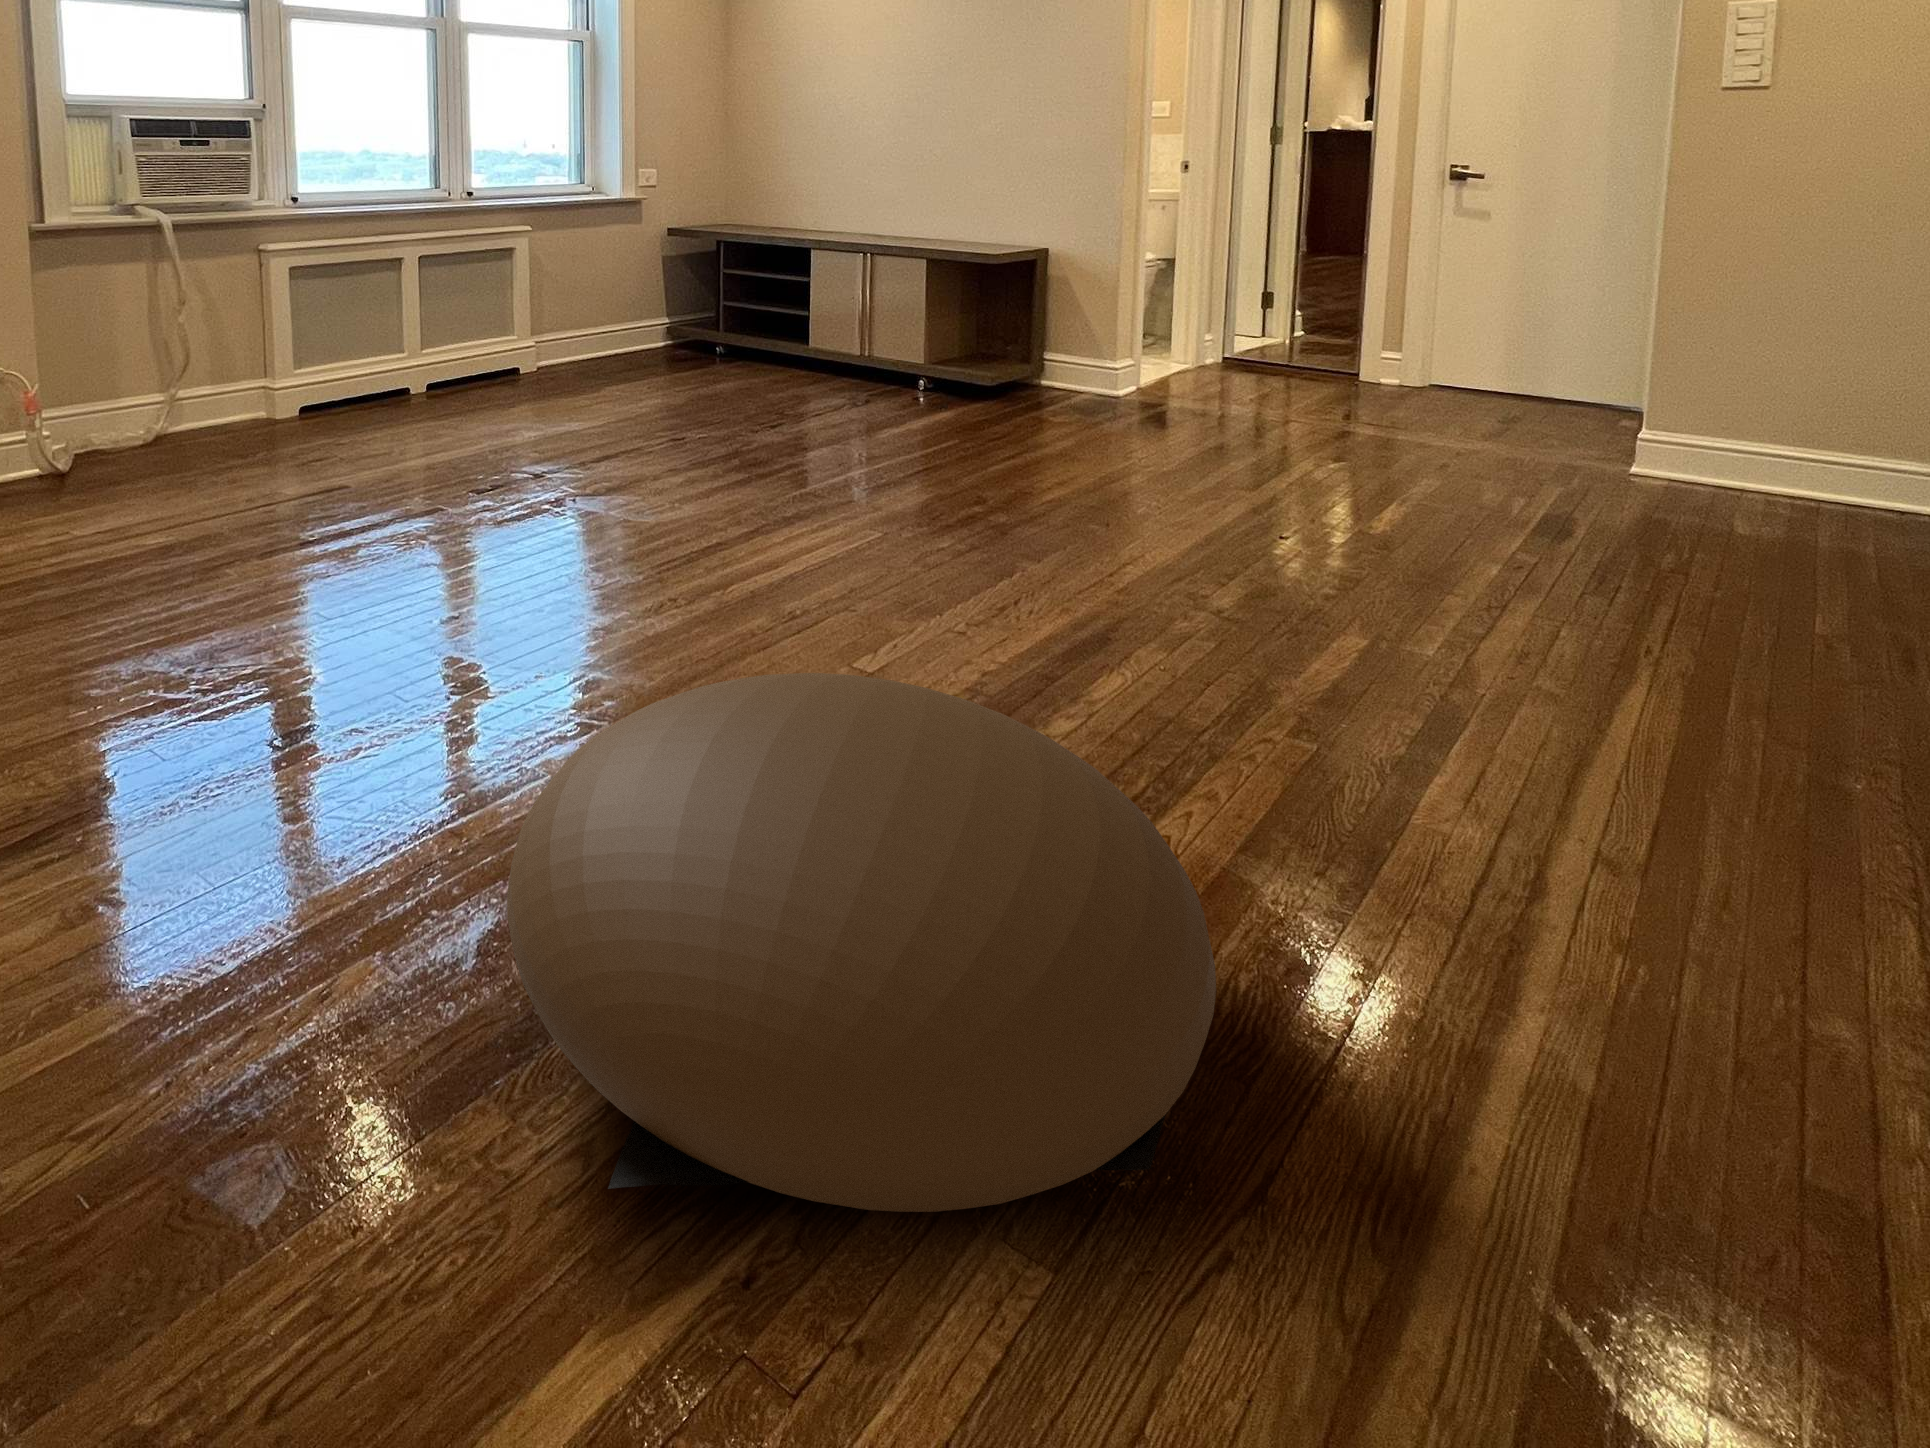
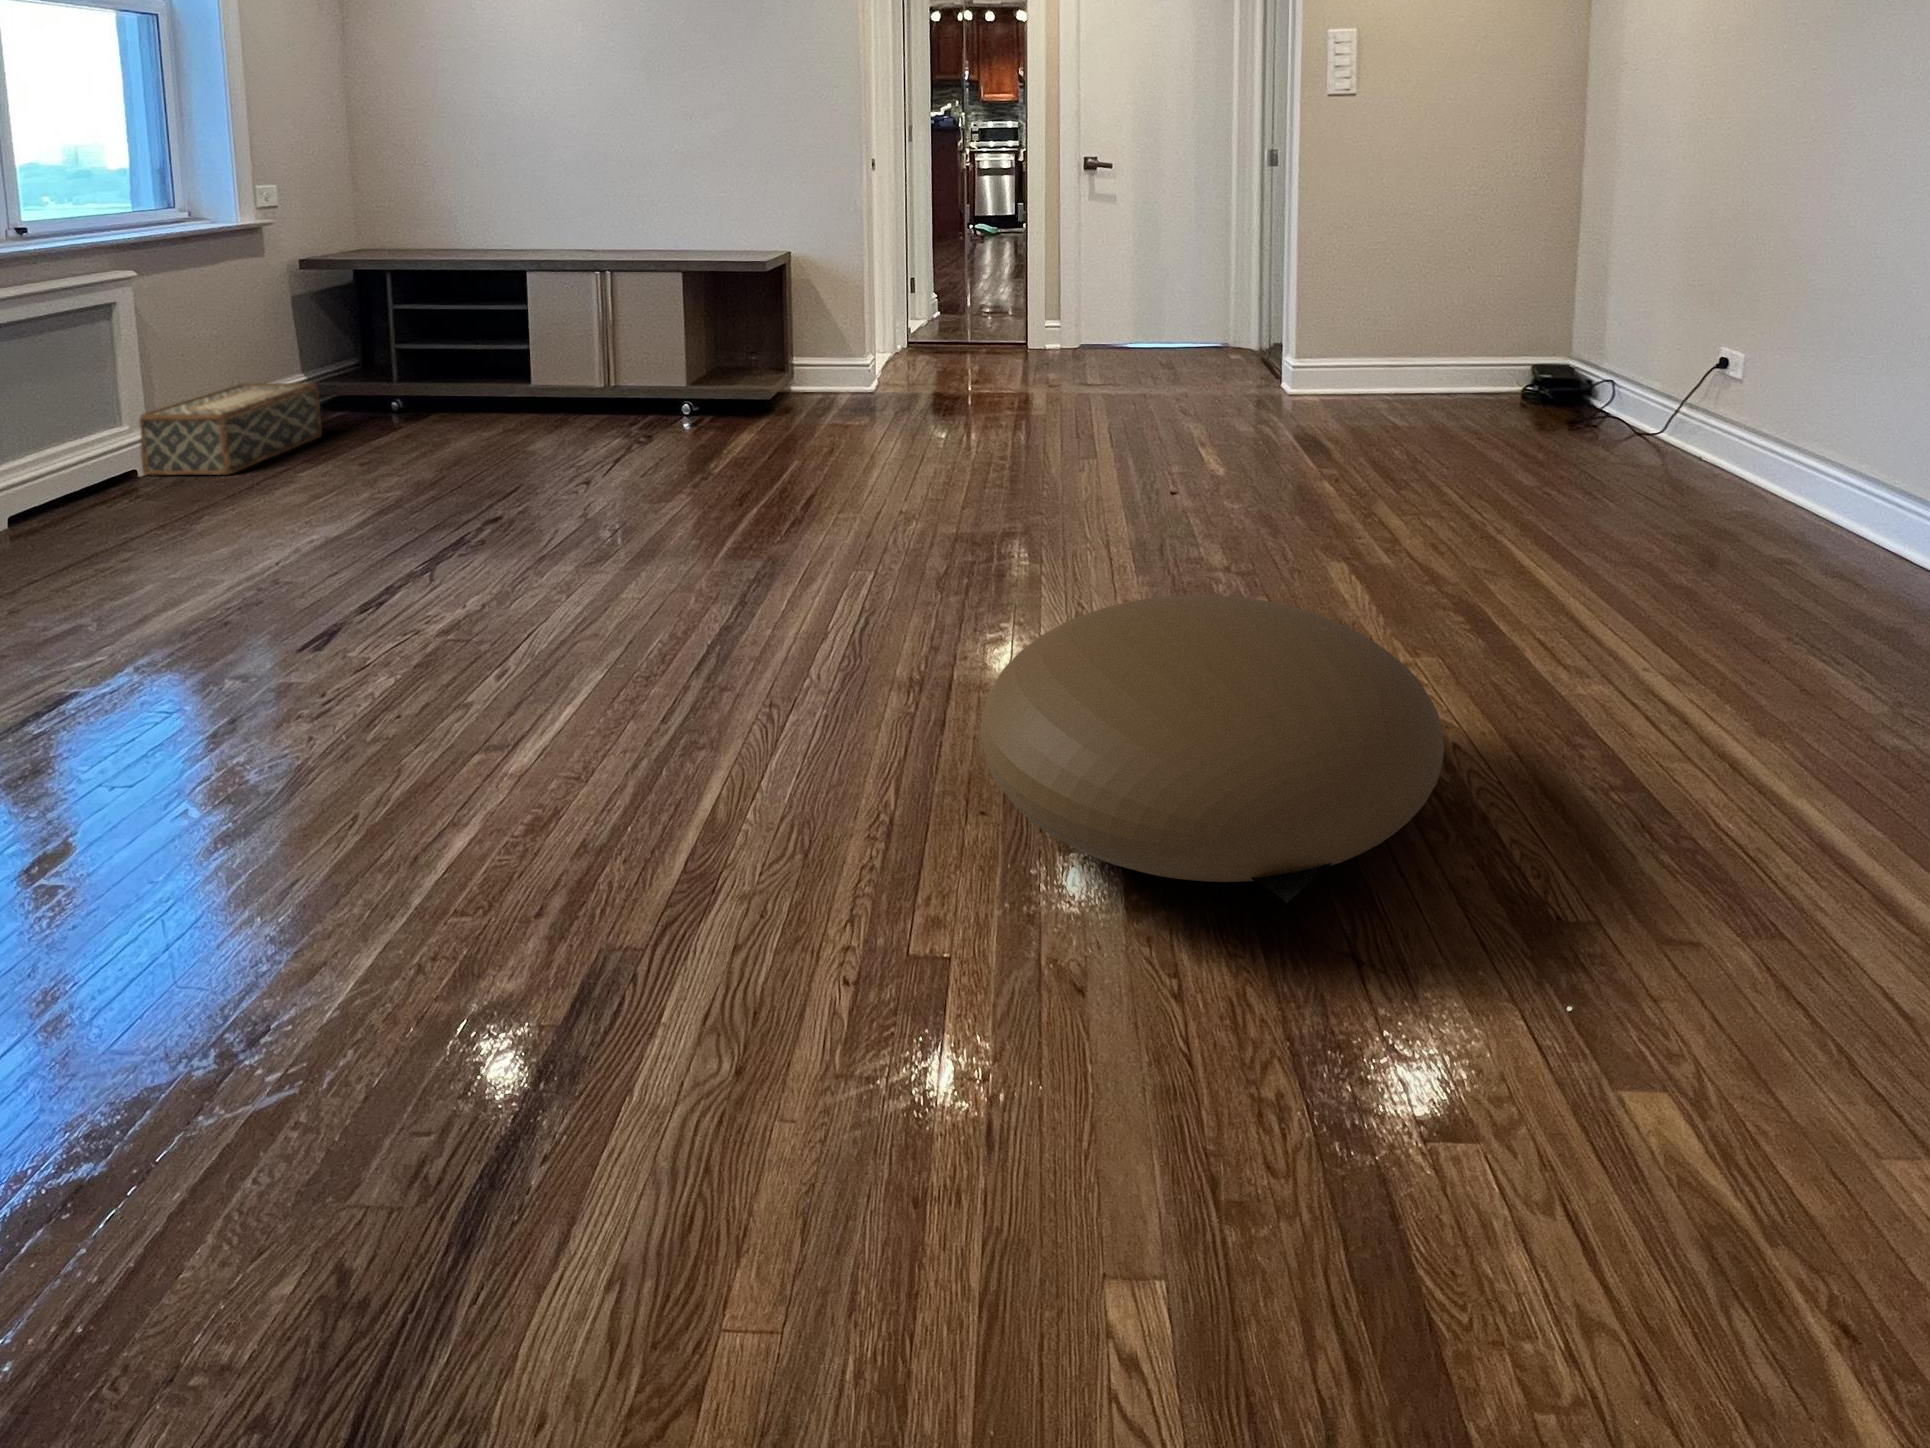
woven basket: none [526,318,650,382] -> present [139,383,322,475]

